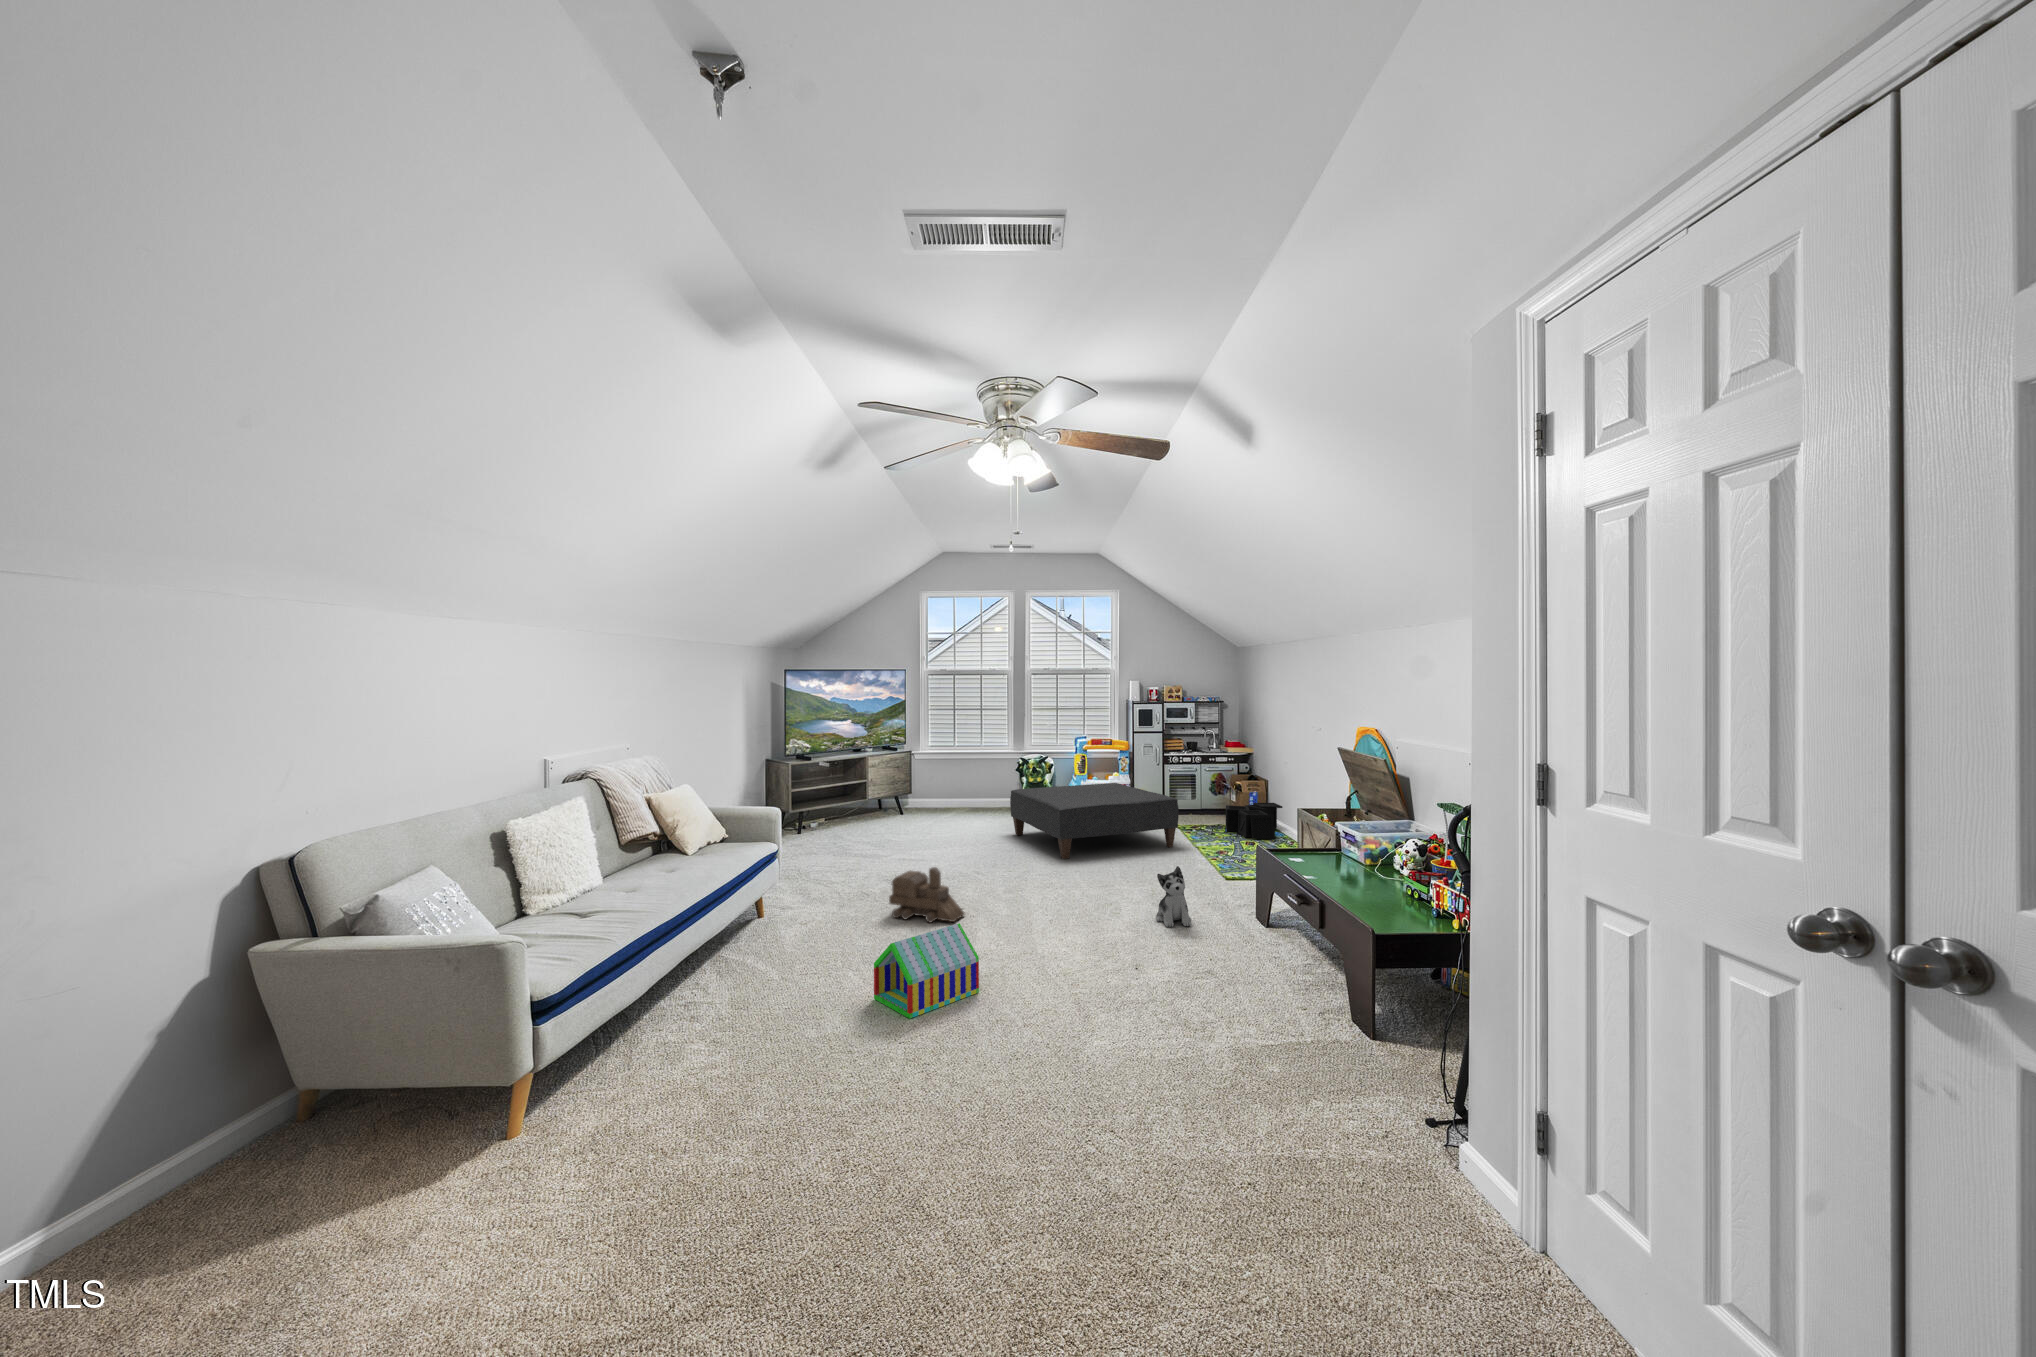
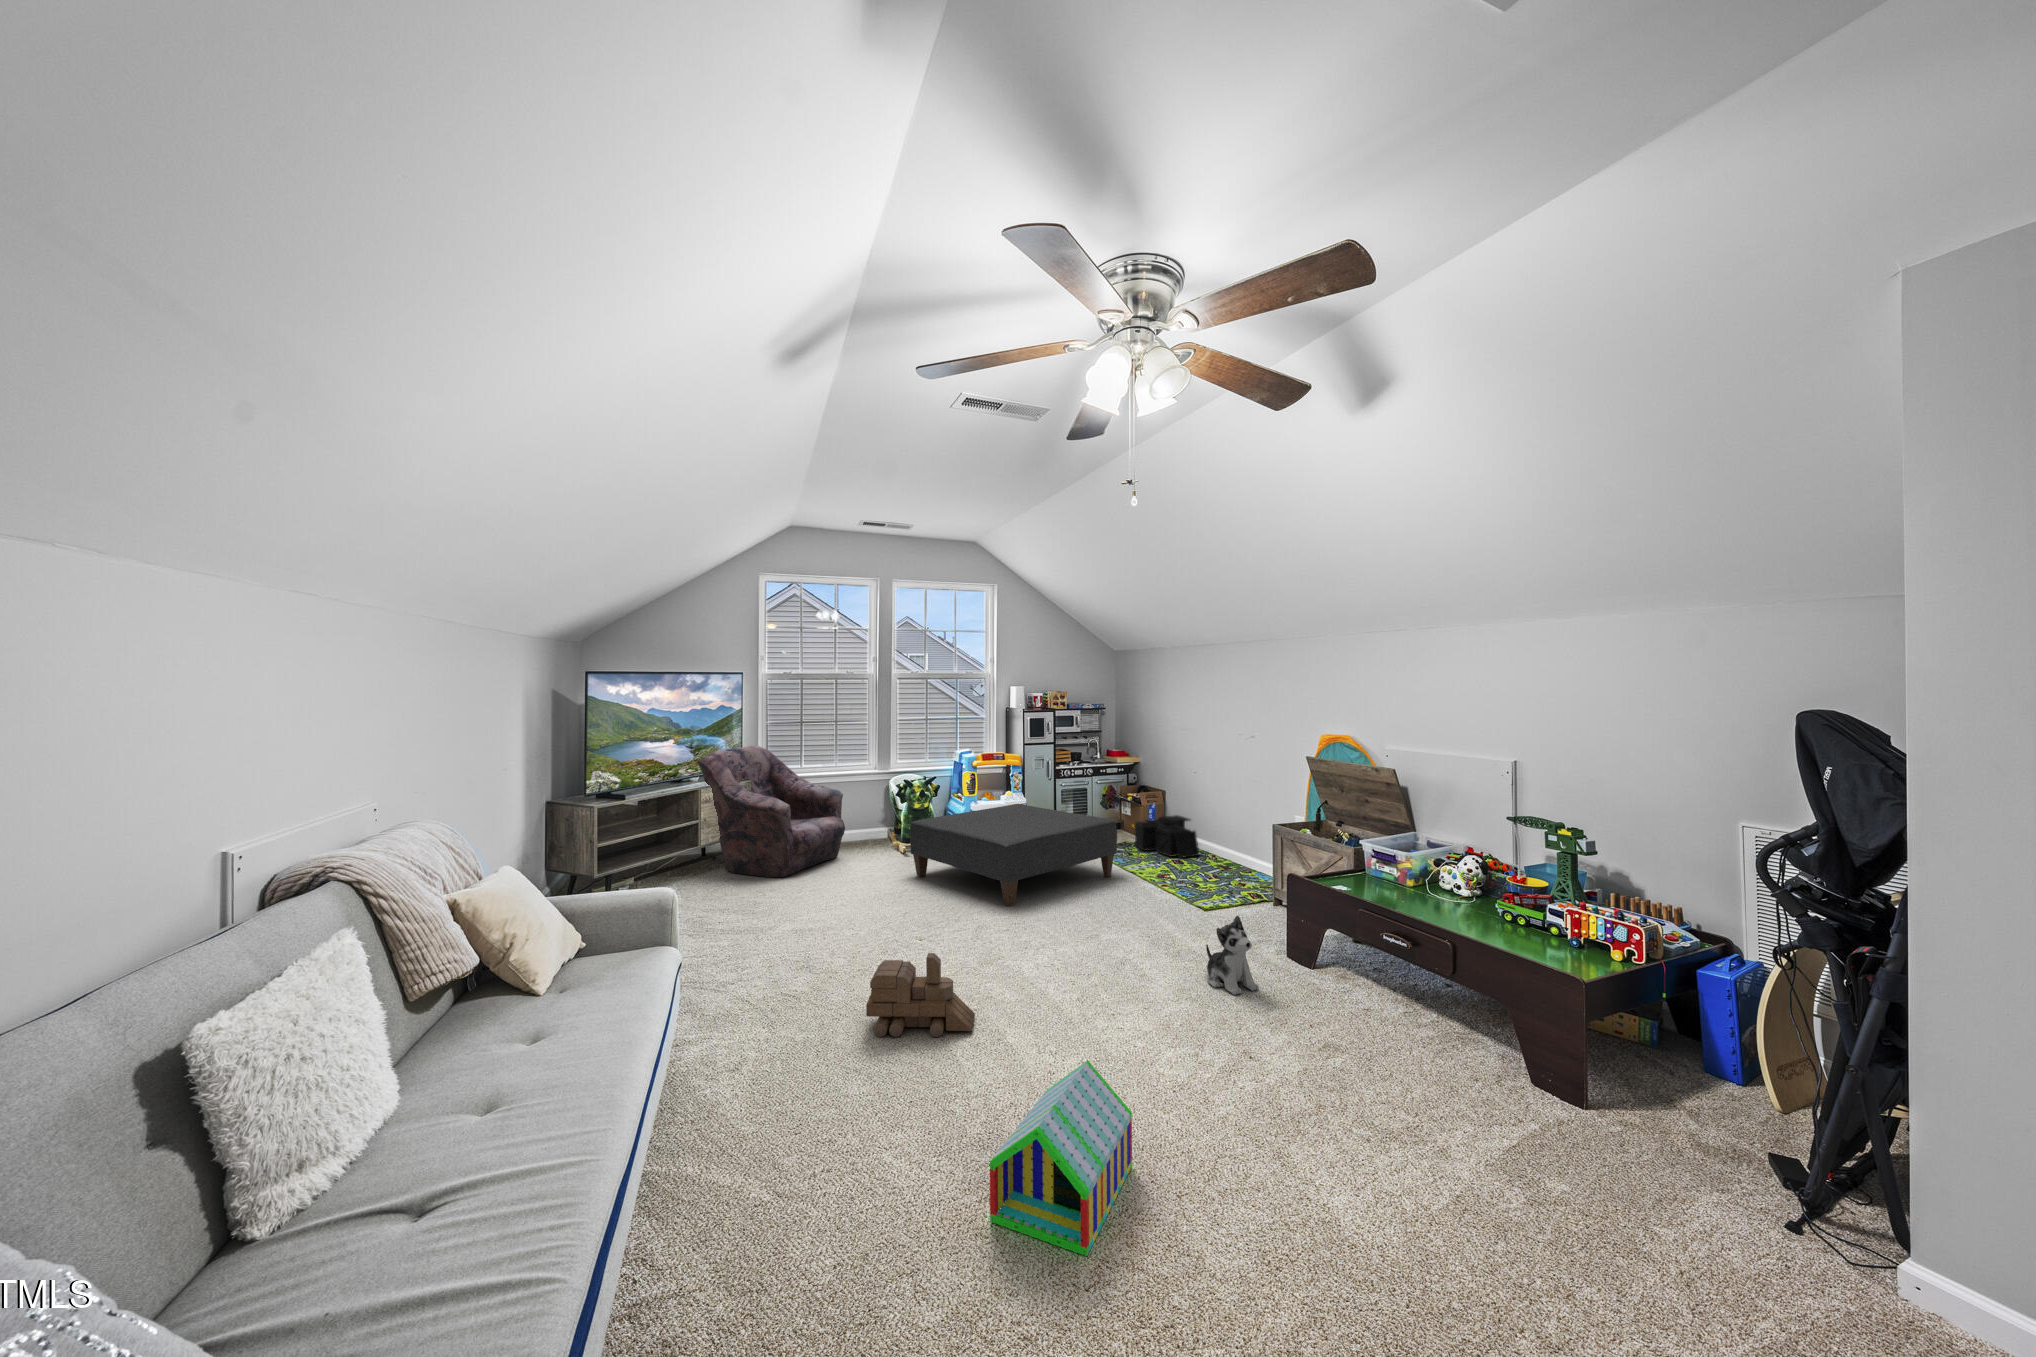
armchair: none [866,727,975,828] -> present [698,746,845,877]

